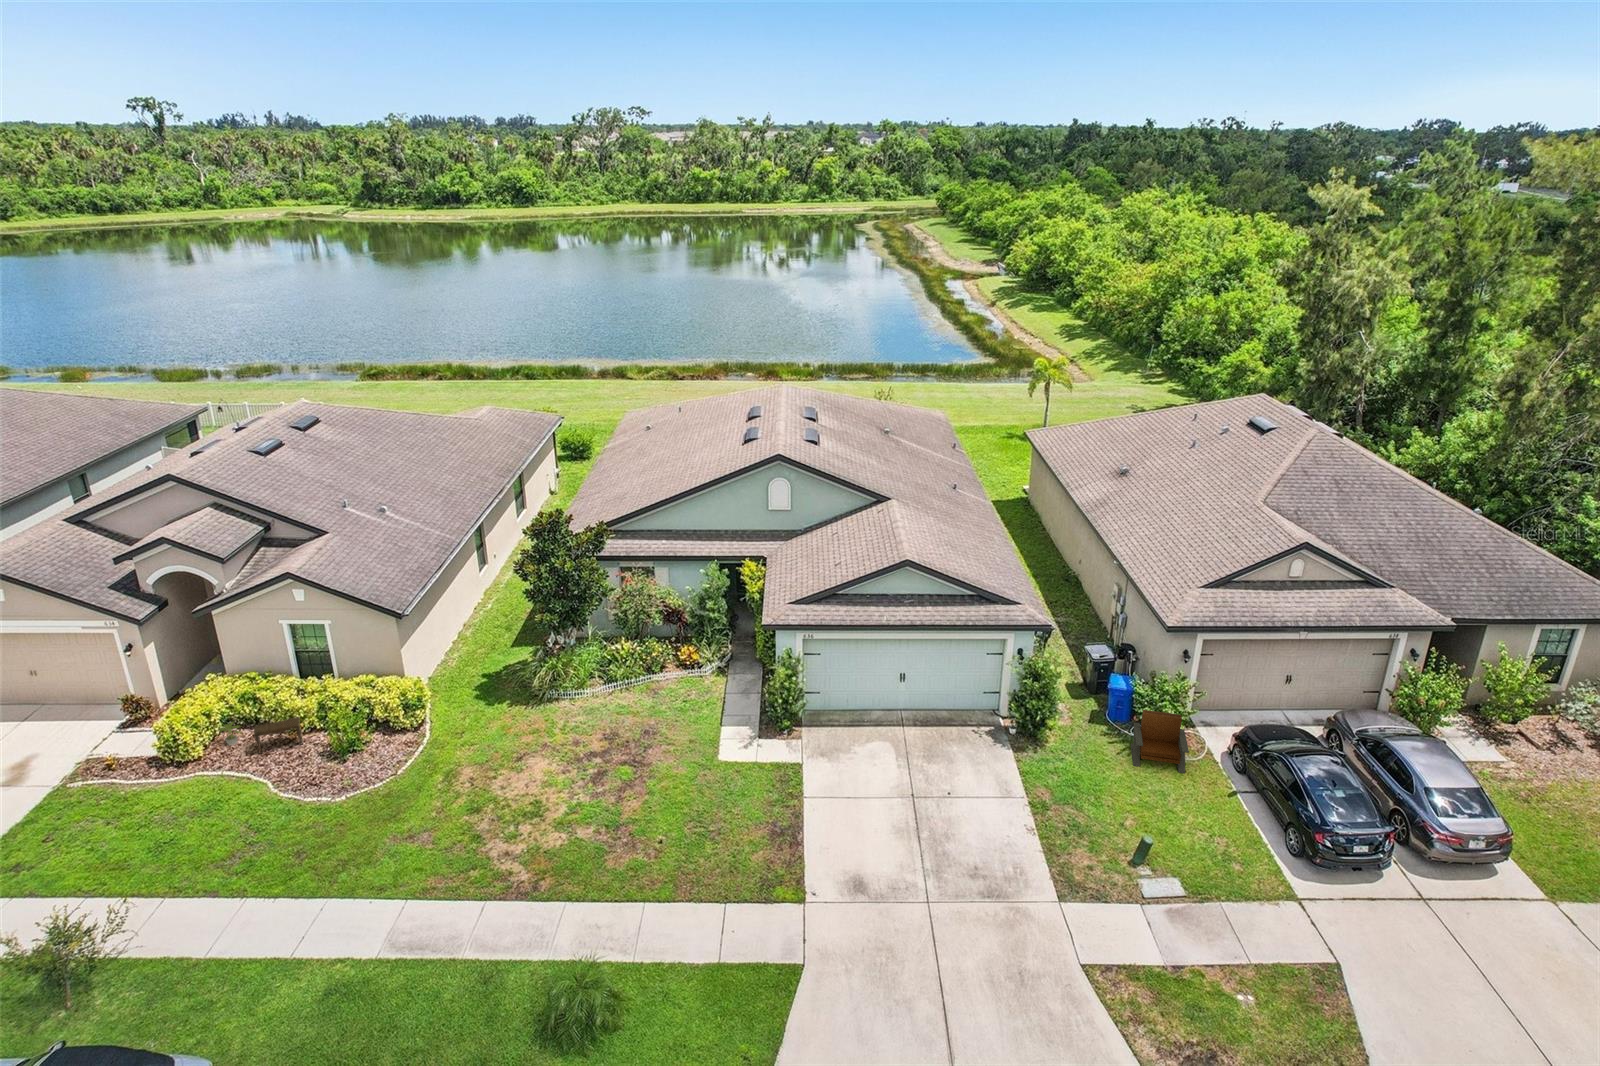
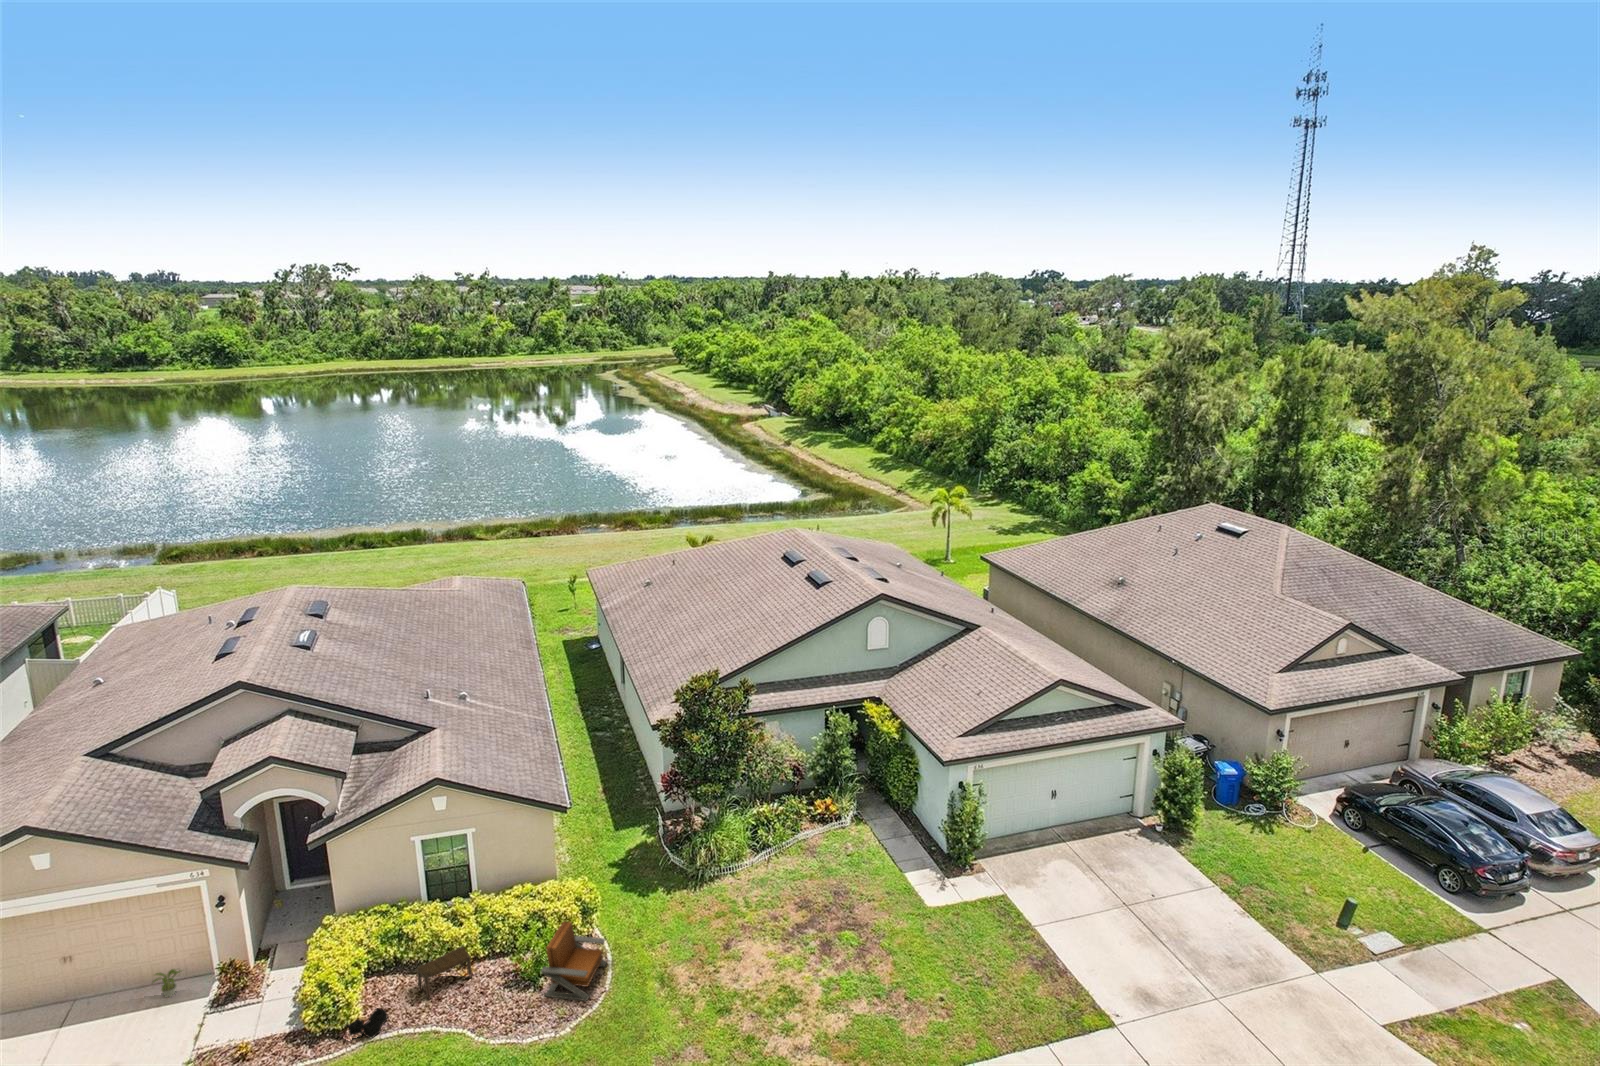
lounge chair: present [1131,710,1189,773] -> present [541,921,607,1001]
potted plant: present [220,722,240,745] -> present [152,969,180,997]
storage bin: none [181,751,222,774] -> present [346,1008,388,1039]

